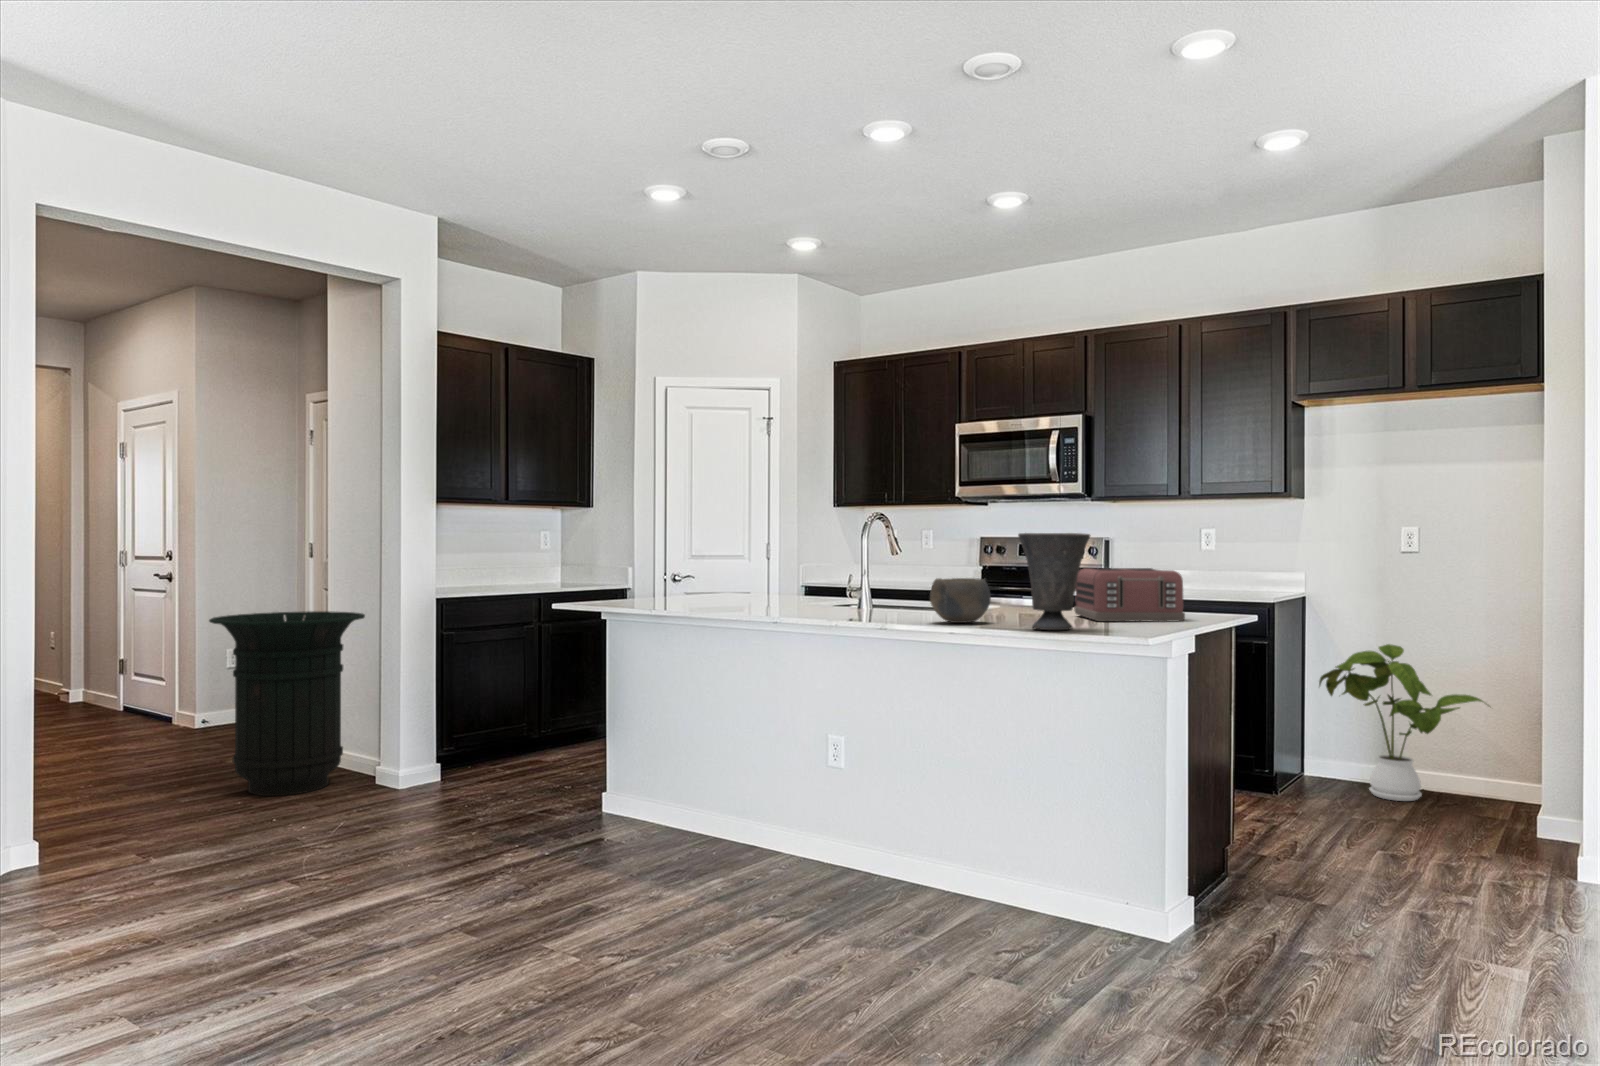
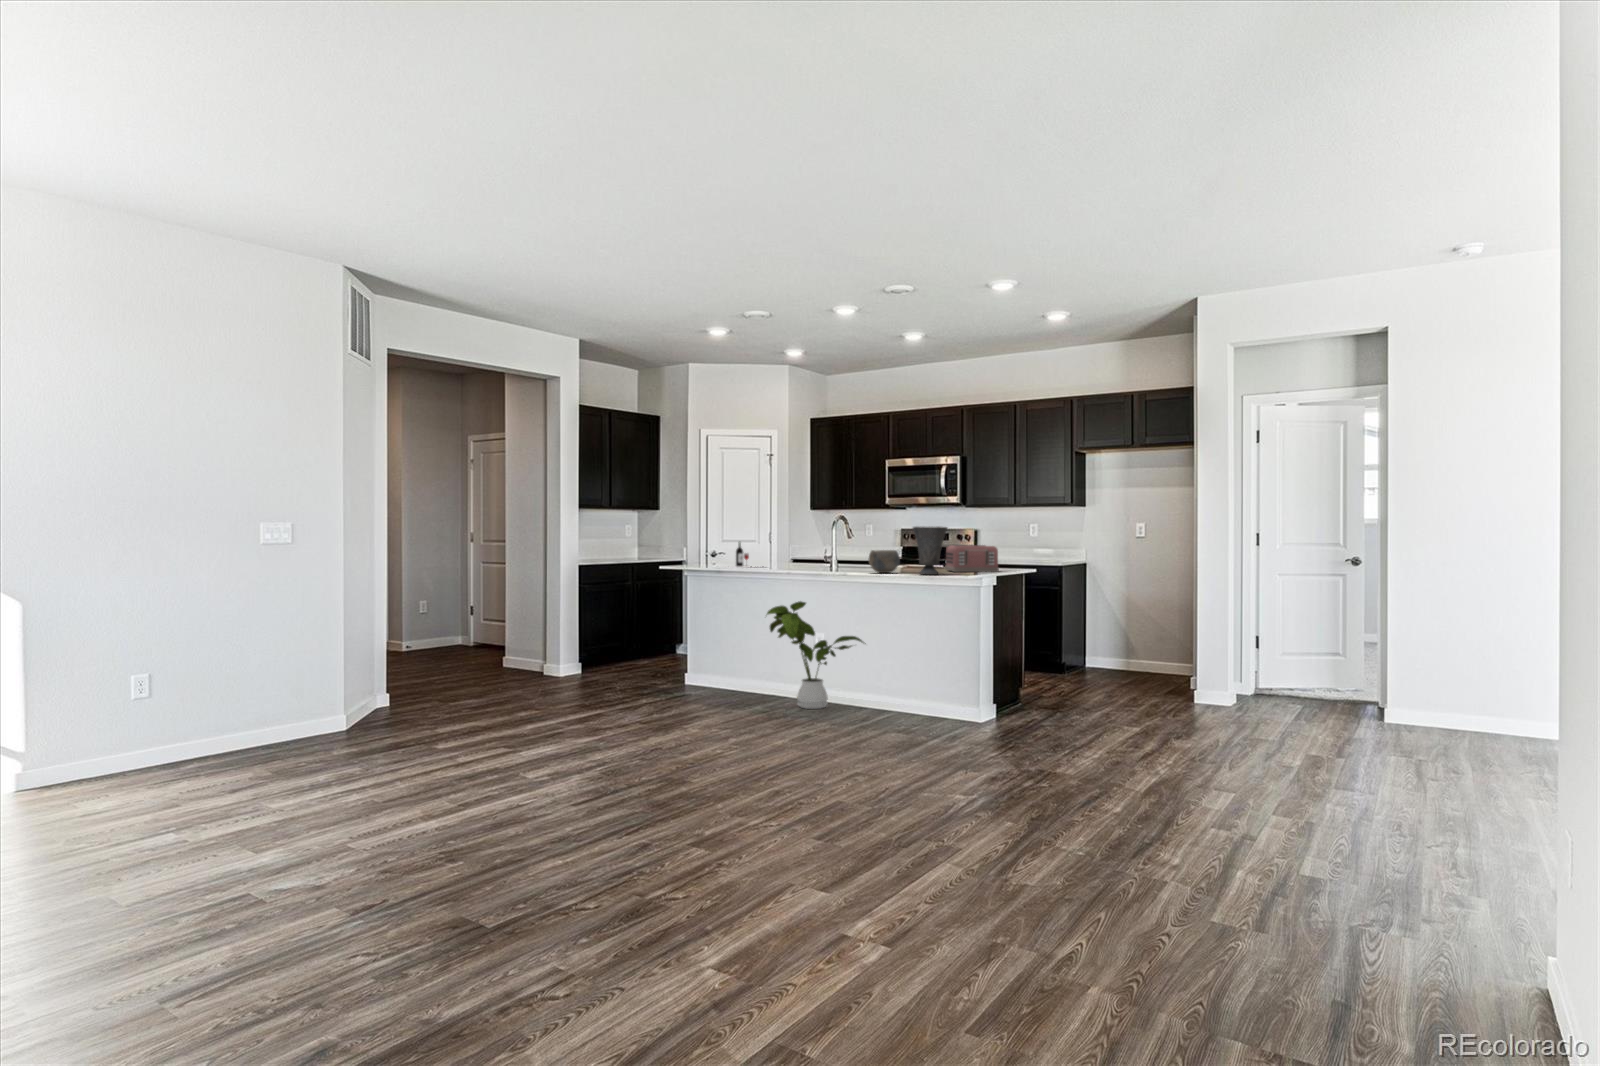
wine bottle: none [661,559,754,606] -> present [735,543,749,568]
trash can: present [209,611,365,796] -> none [451,573,539,679]
house plant: present [1319,644,1483,801] -> present [767,601,866,709]

